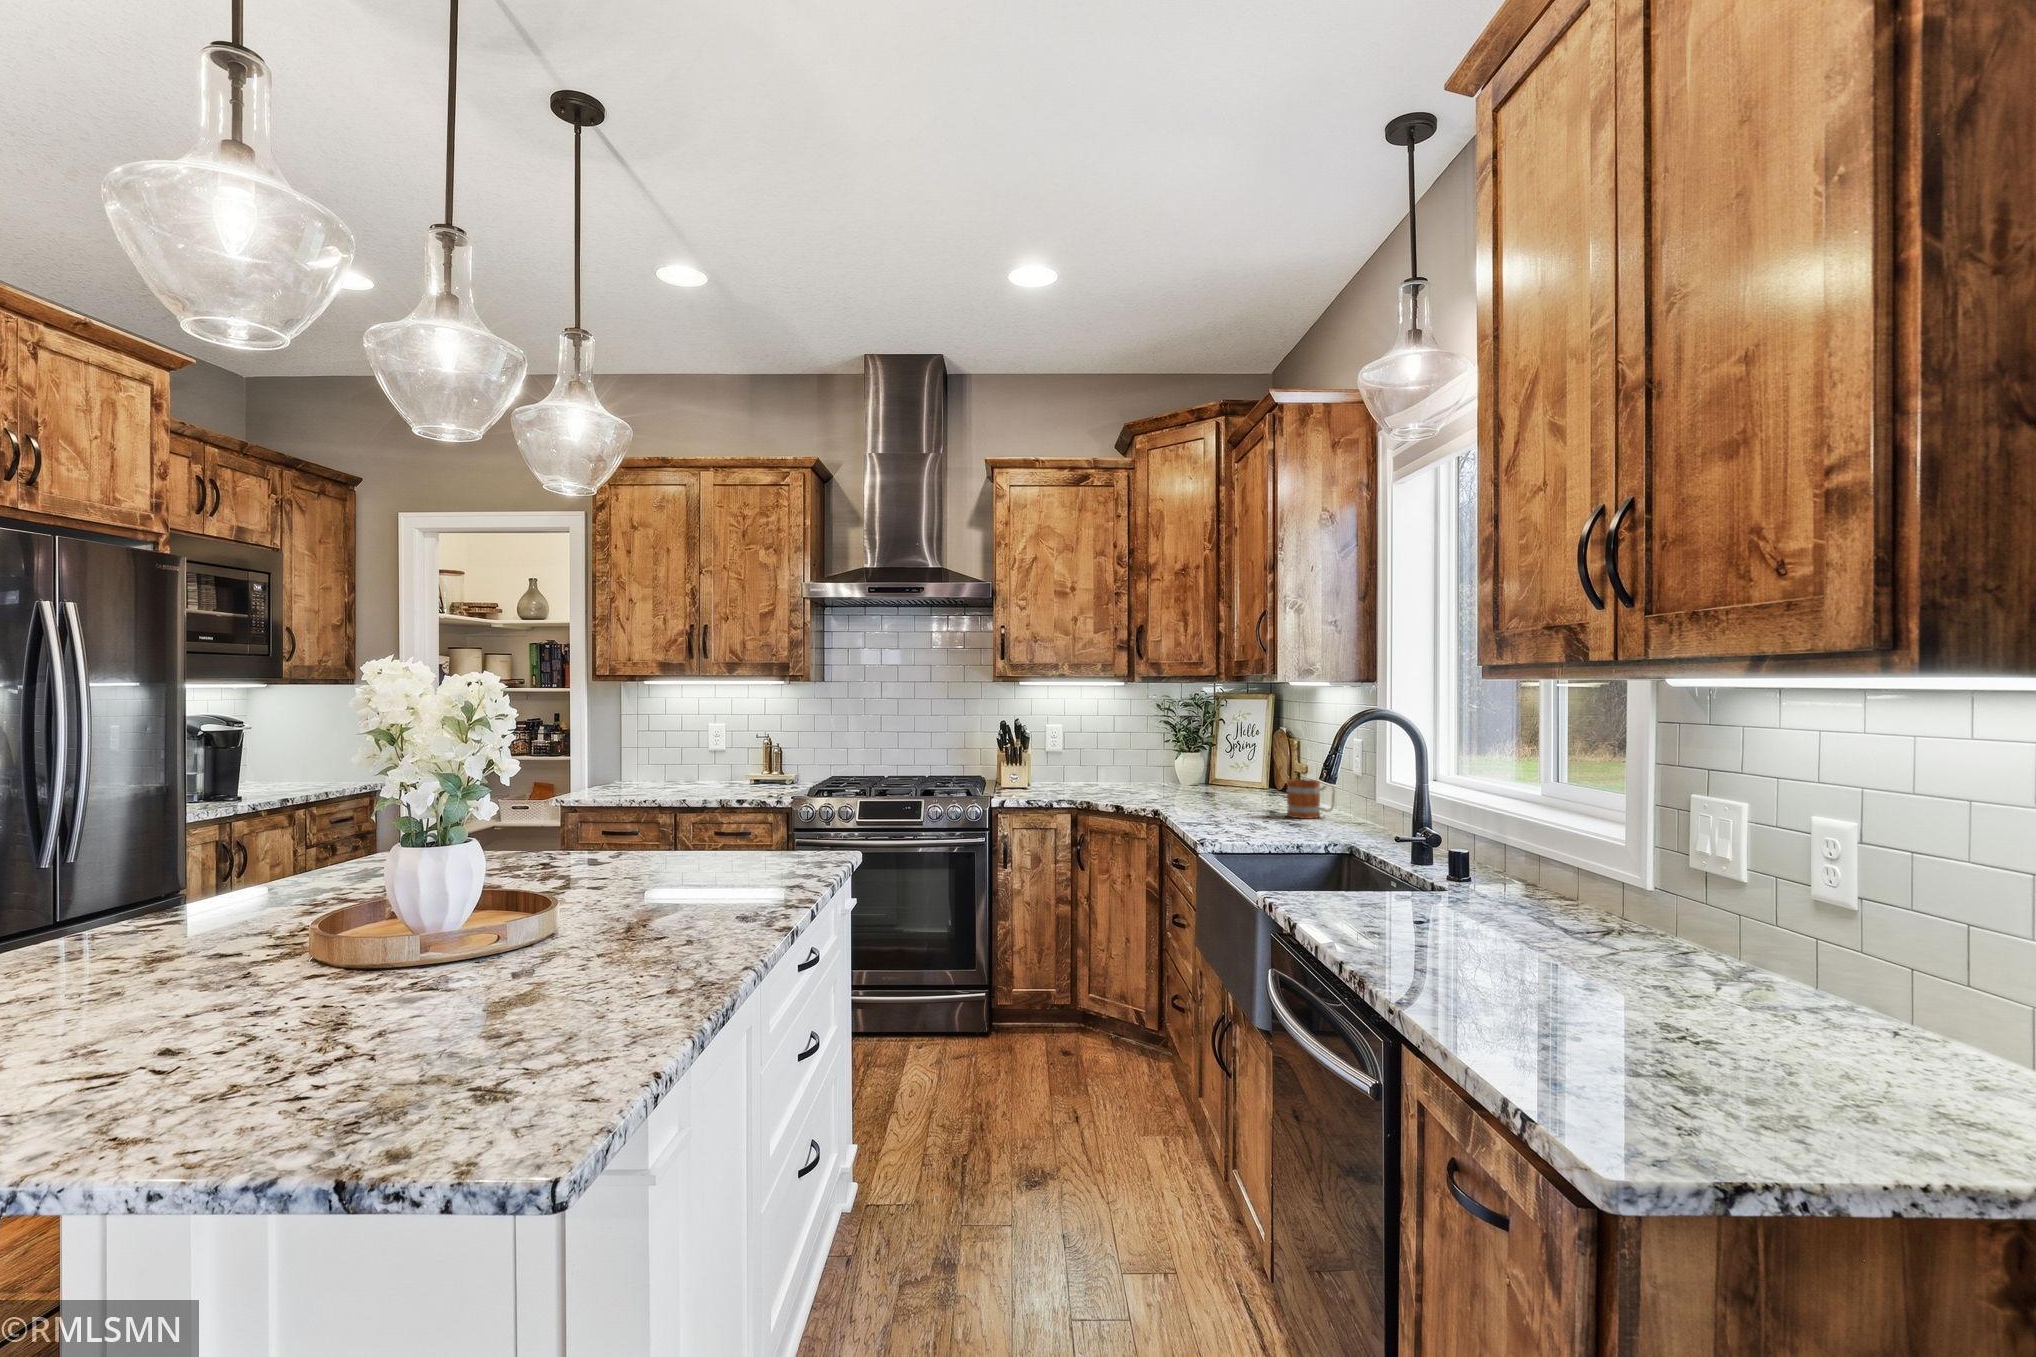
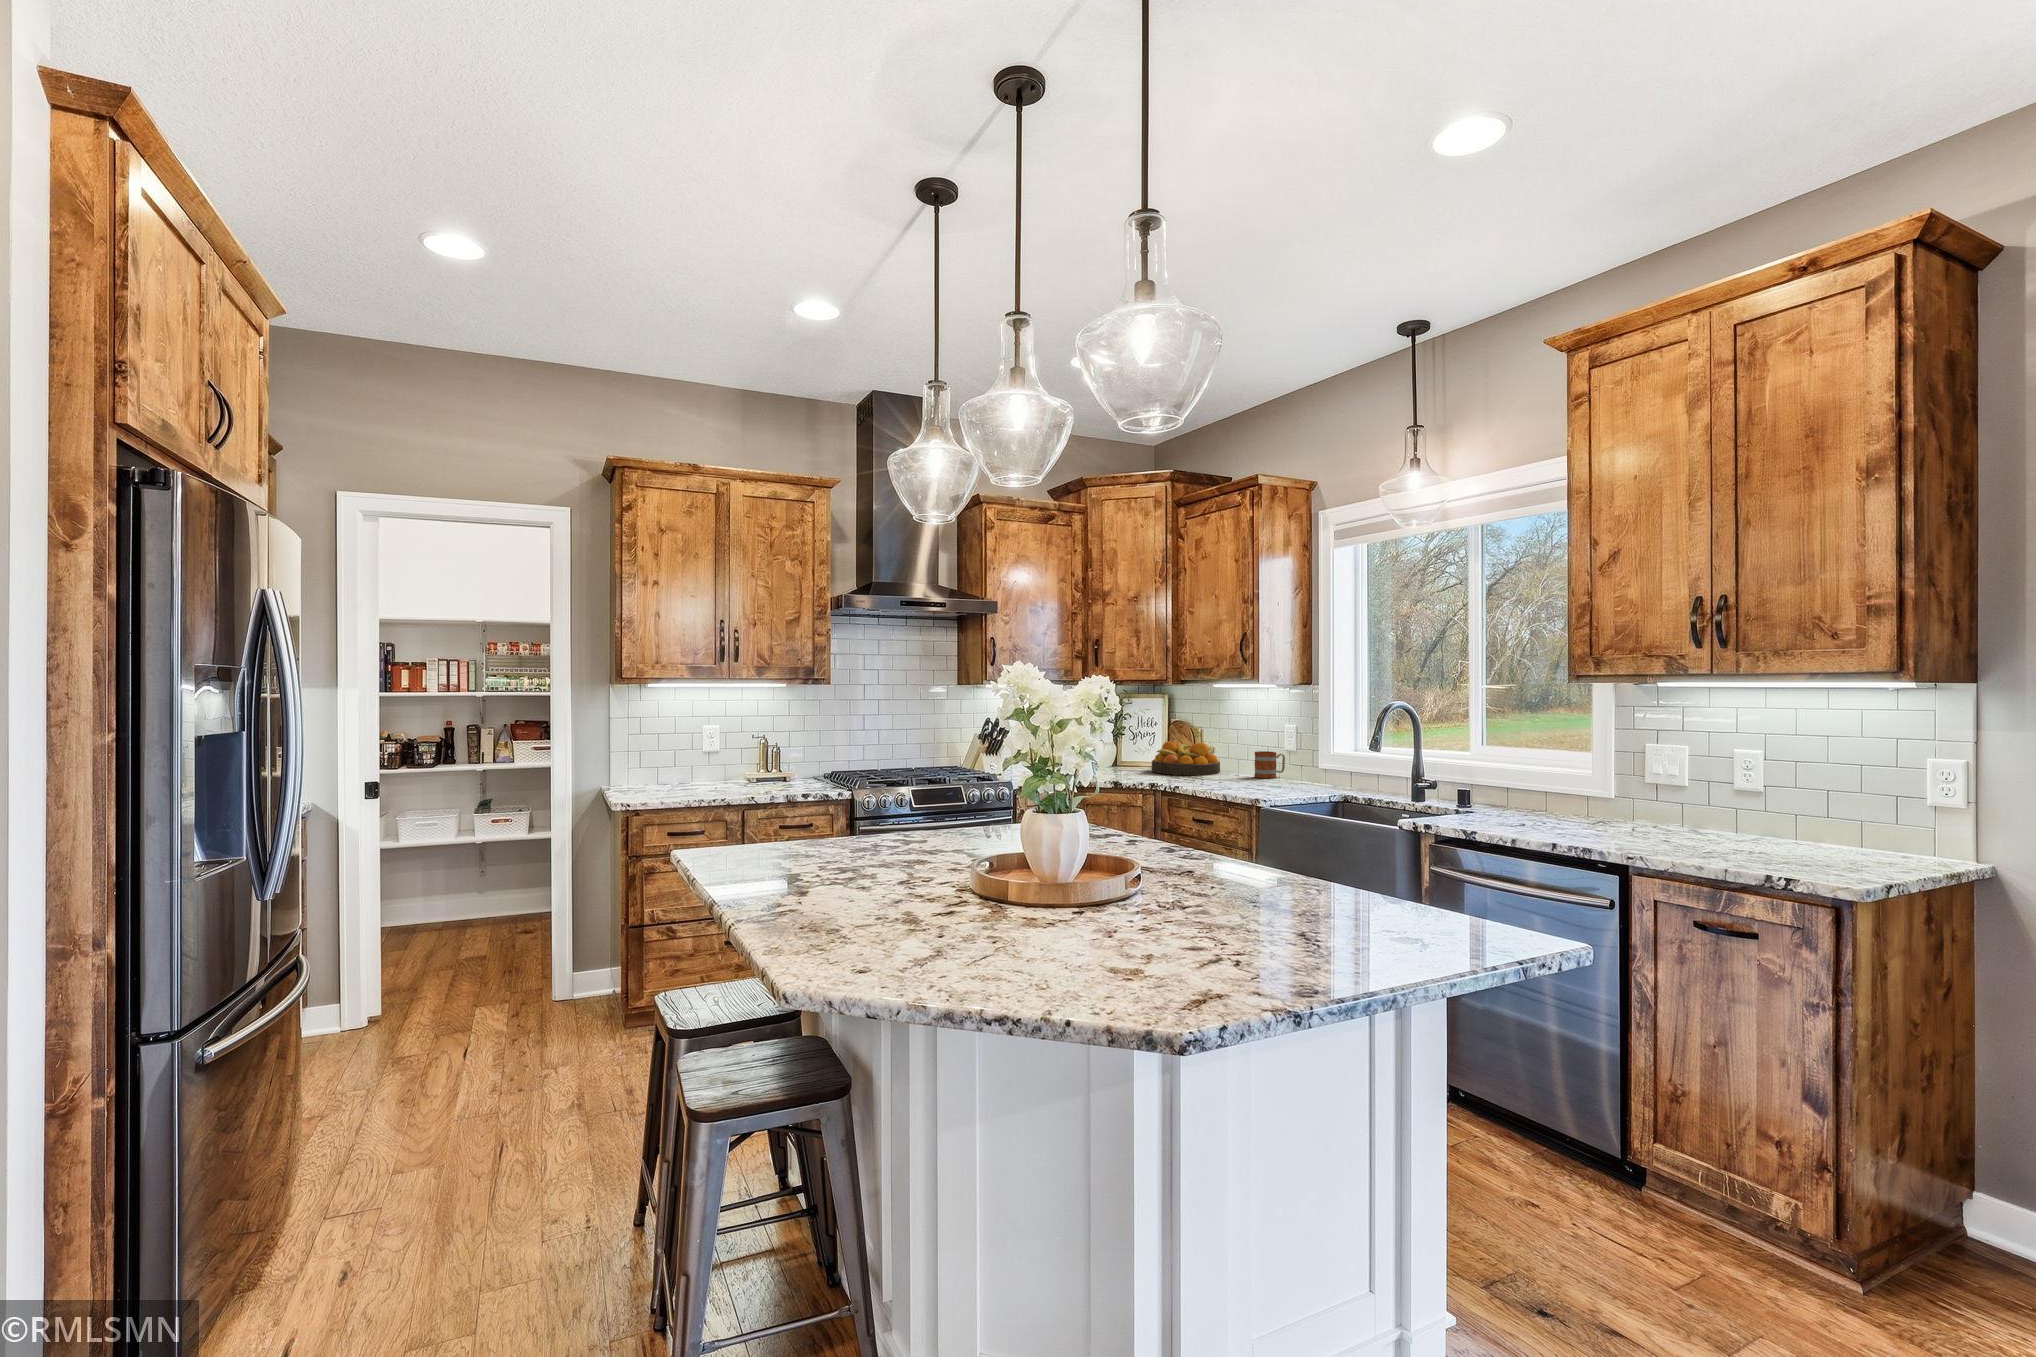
fruit bowl: none [1181,760,1276,808] -> present [1152,741,1220,775]

